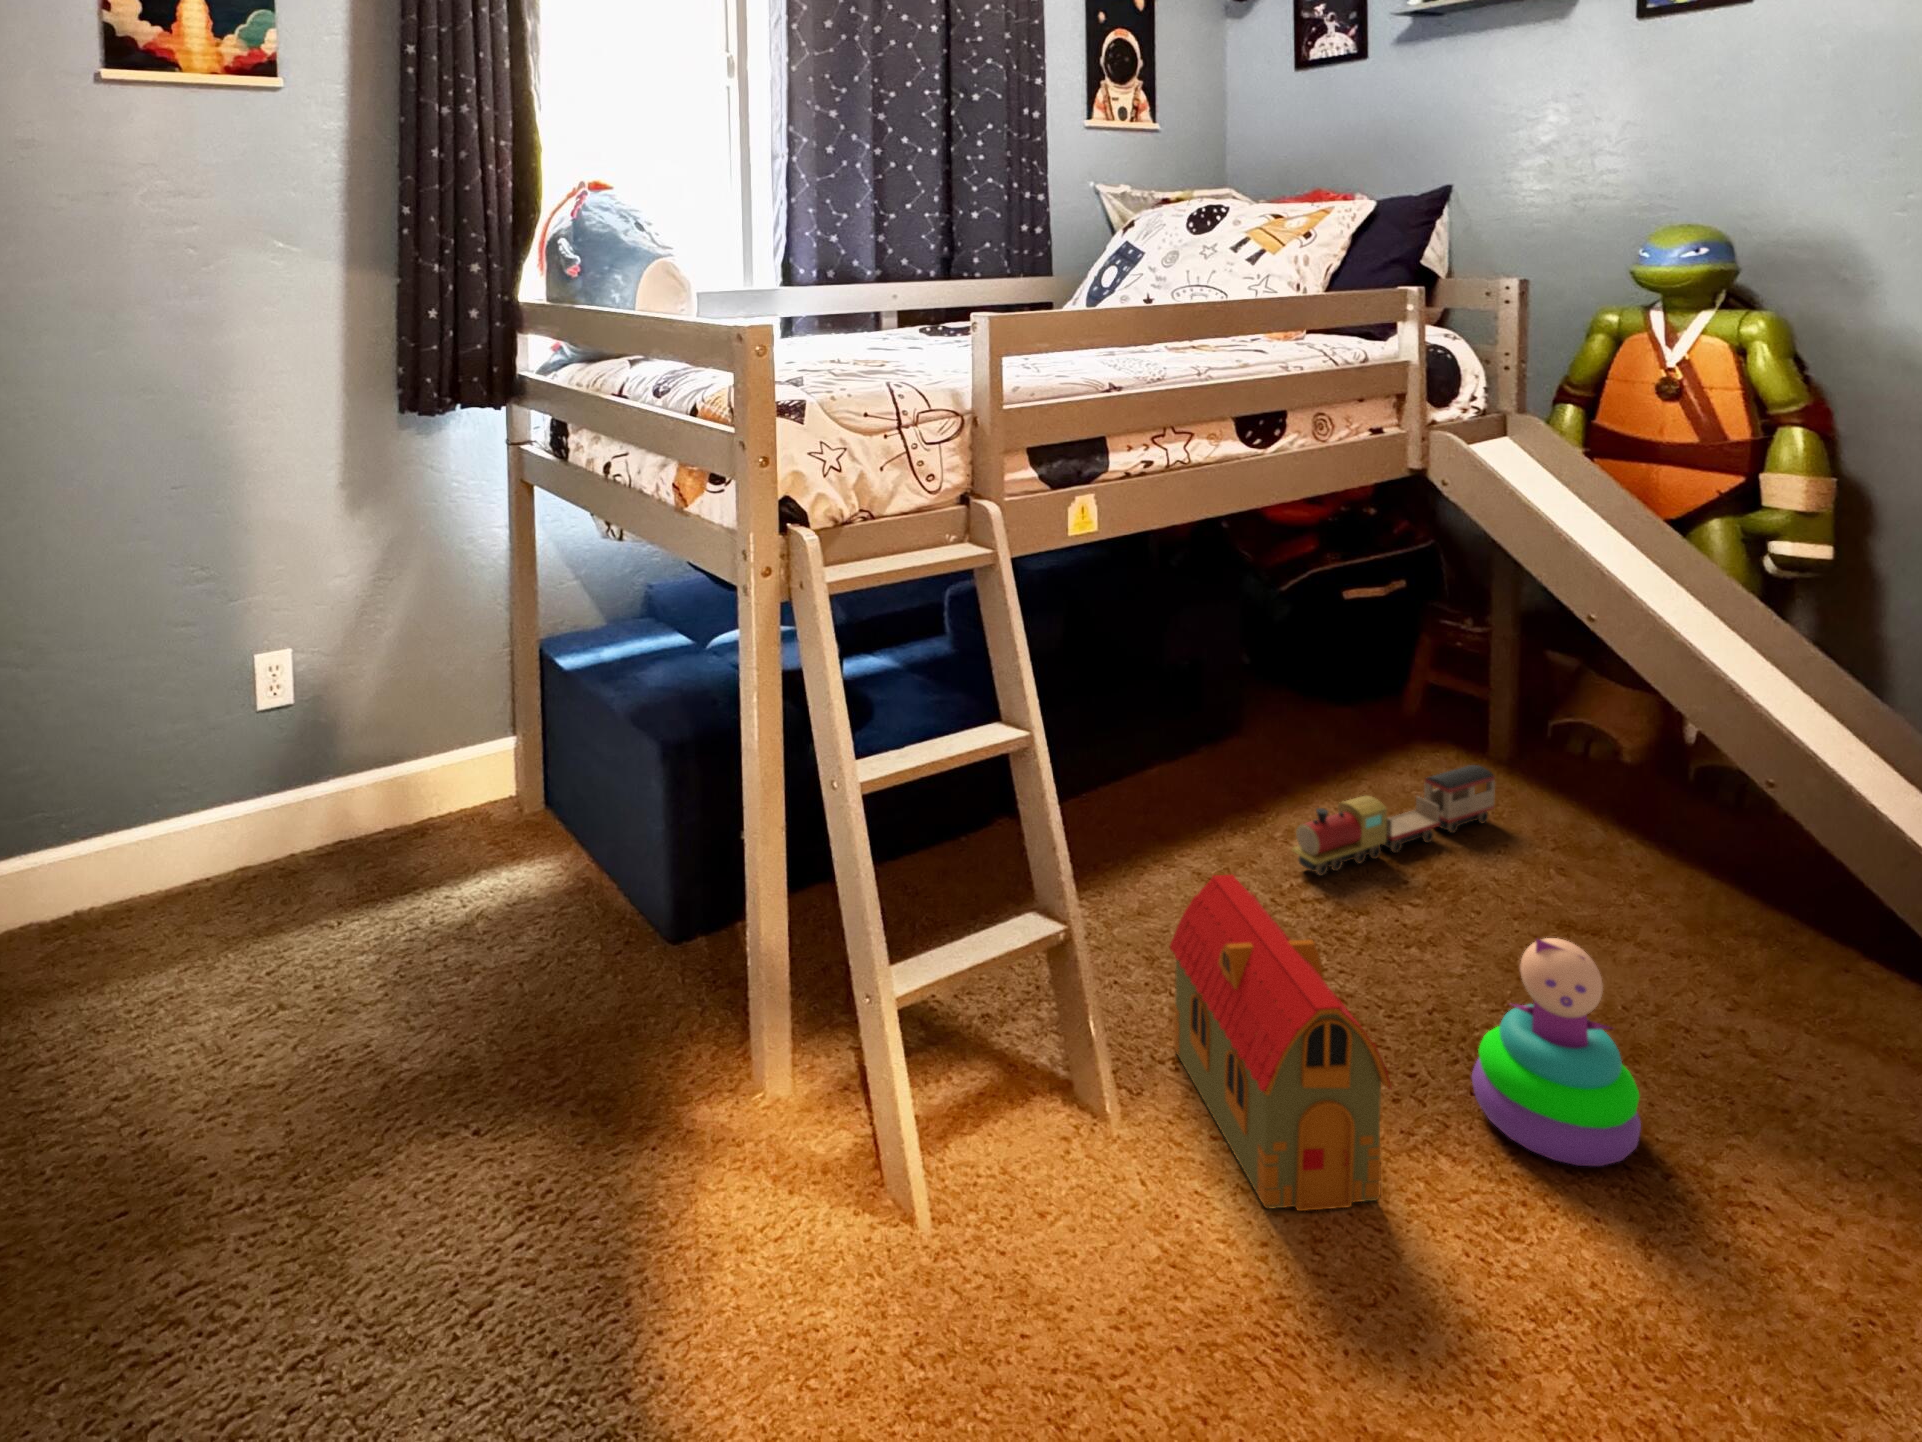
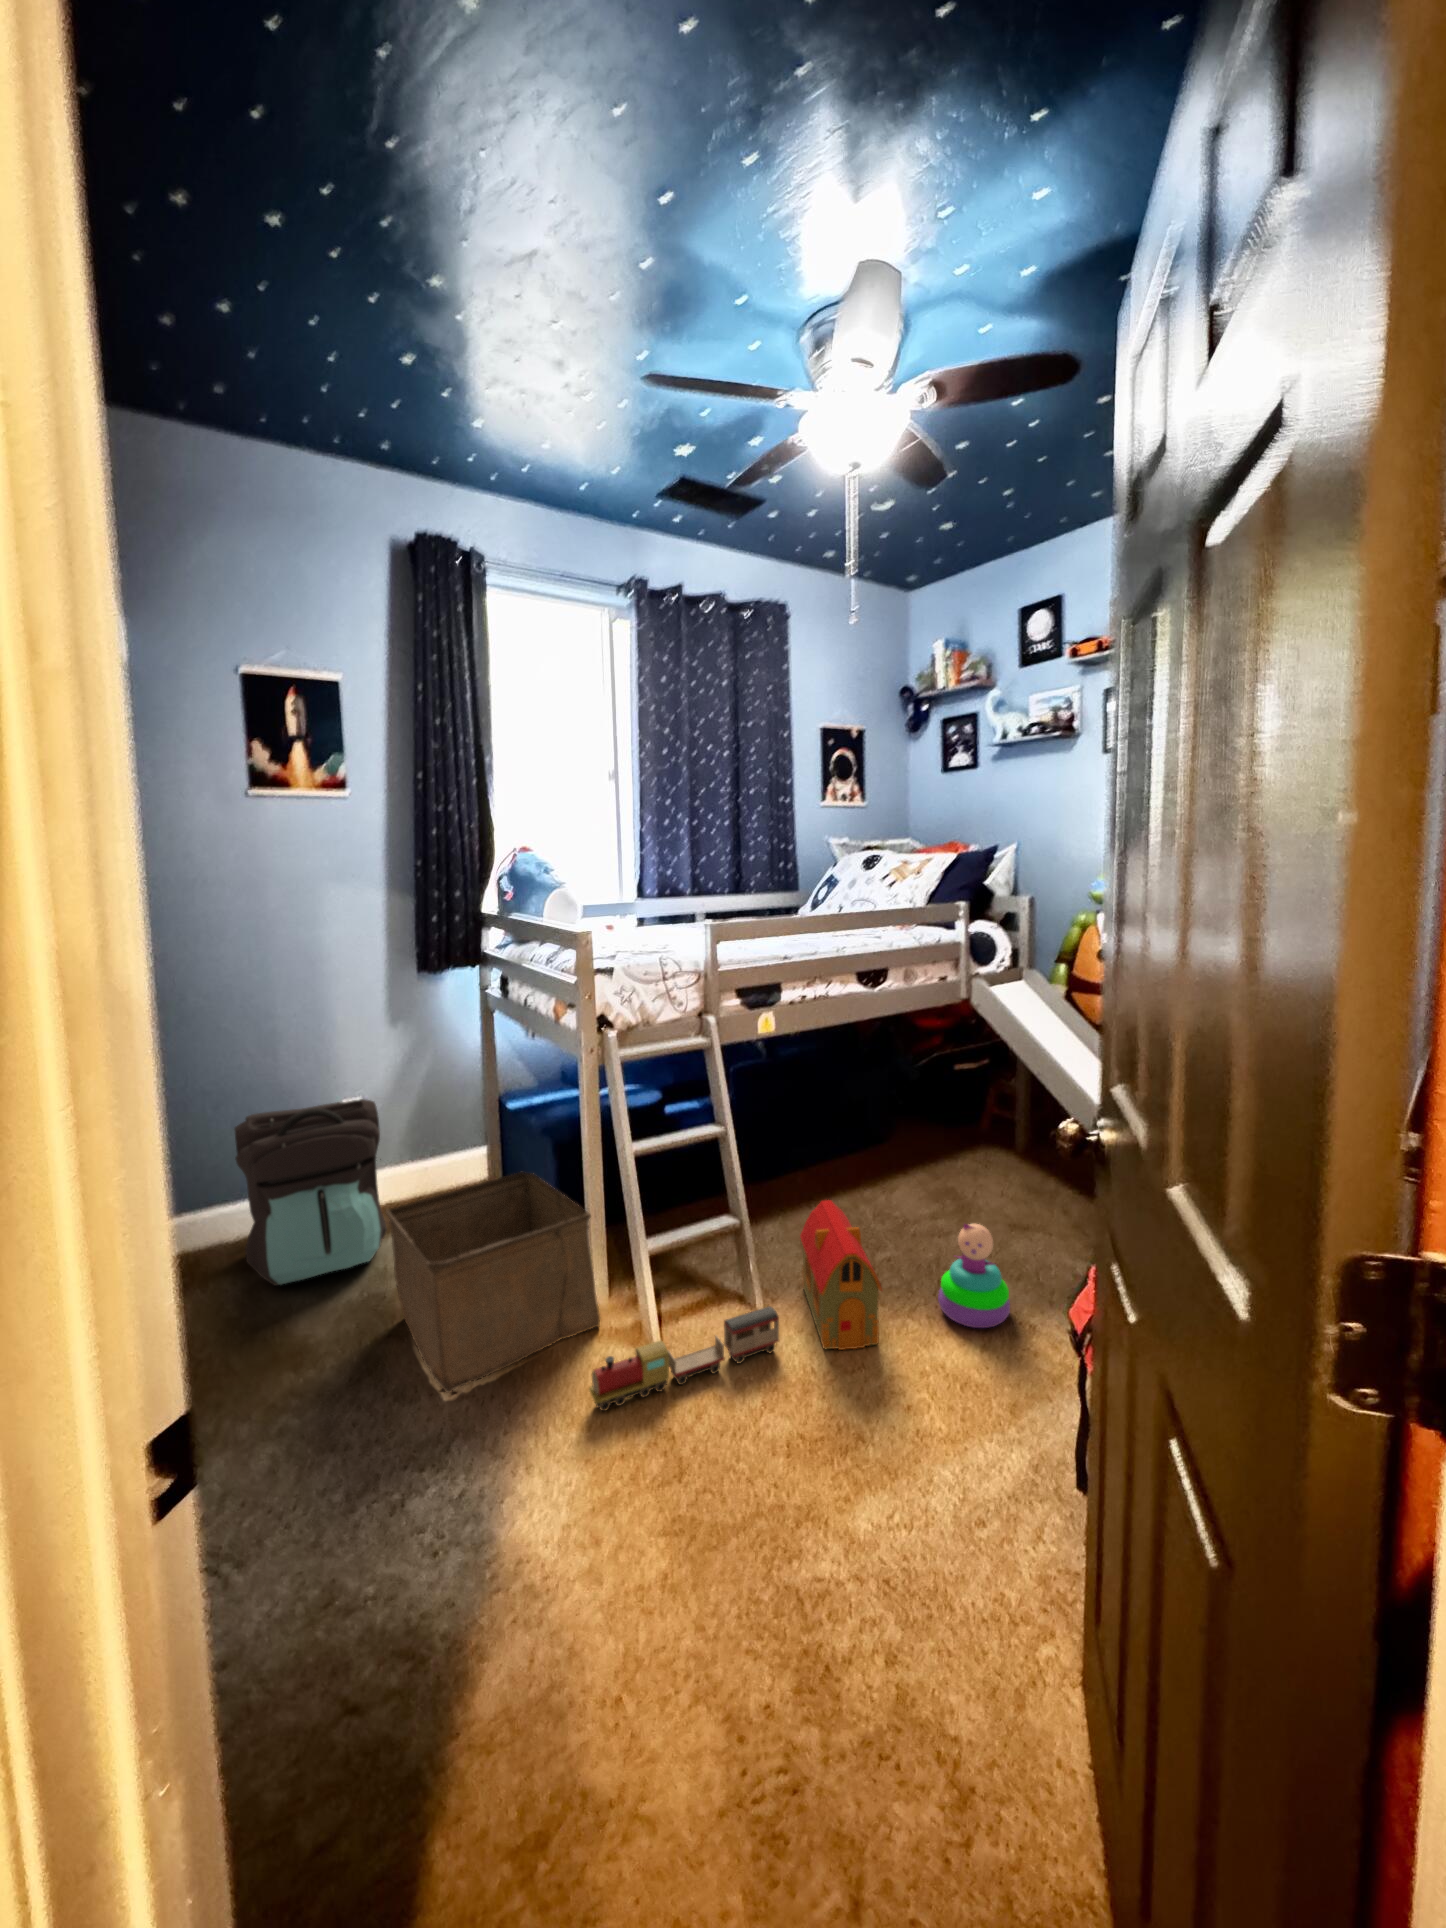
backpack: none [64,648,343,1014] -> present [234,1099,387,1286]
toy train: present [1293,765,1495,876] -> present [589,1306,779,1411]
storage bin: none [355,800,784,1295] -> present [386,1172,600,1393]

